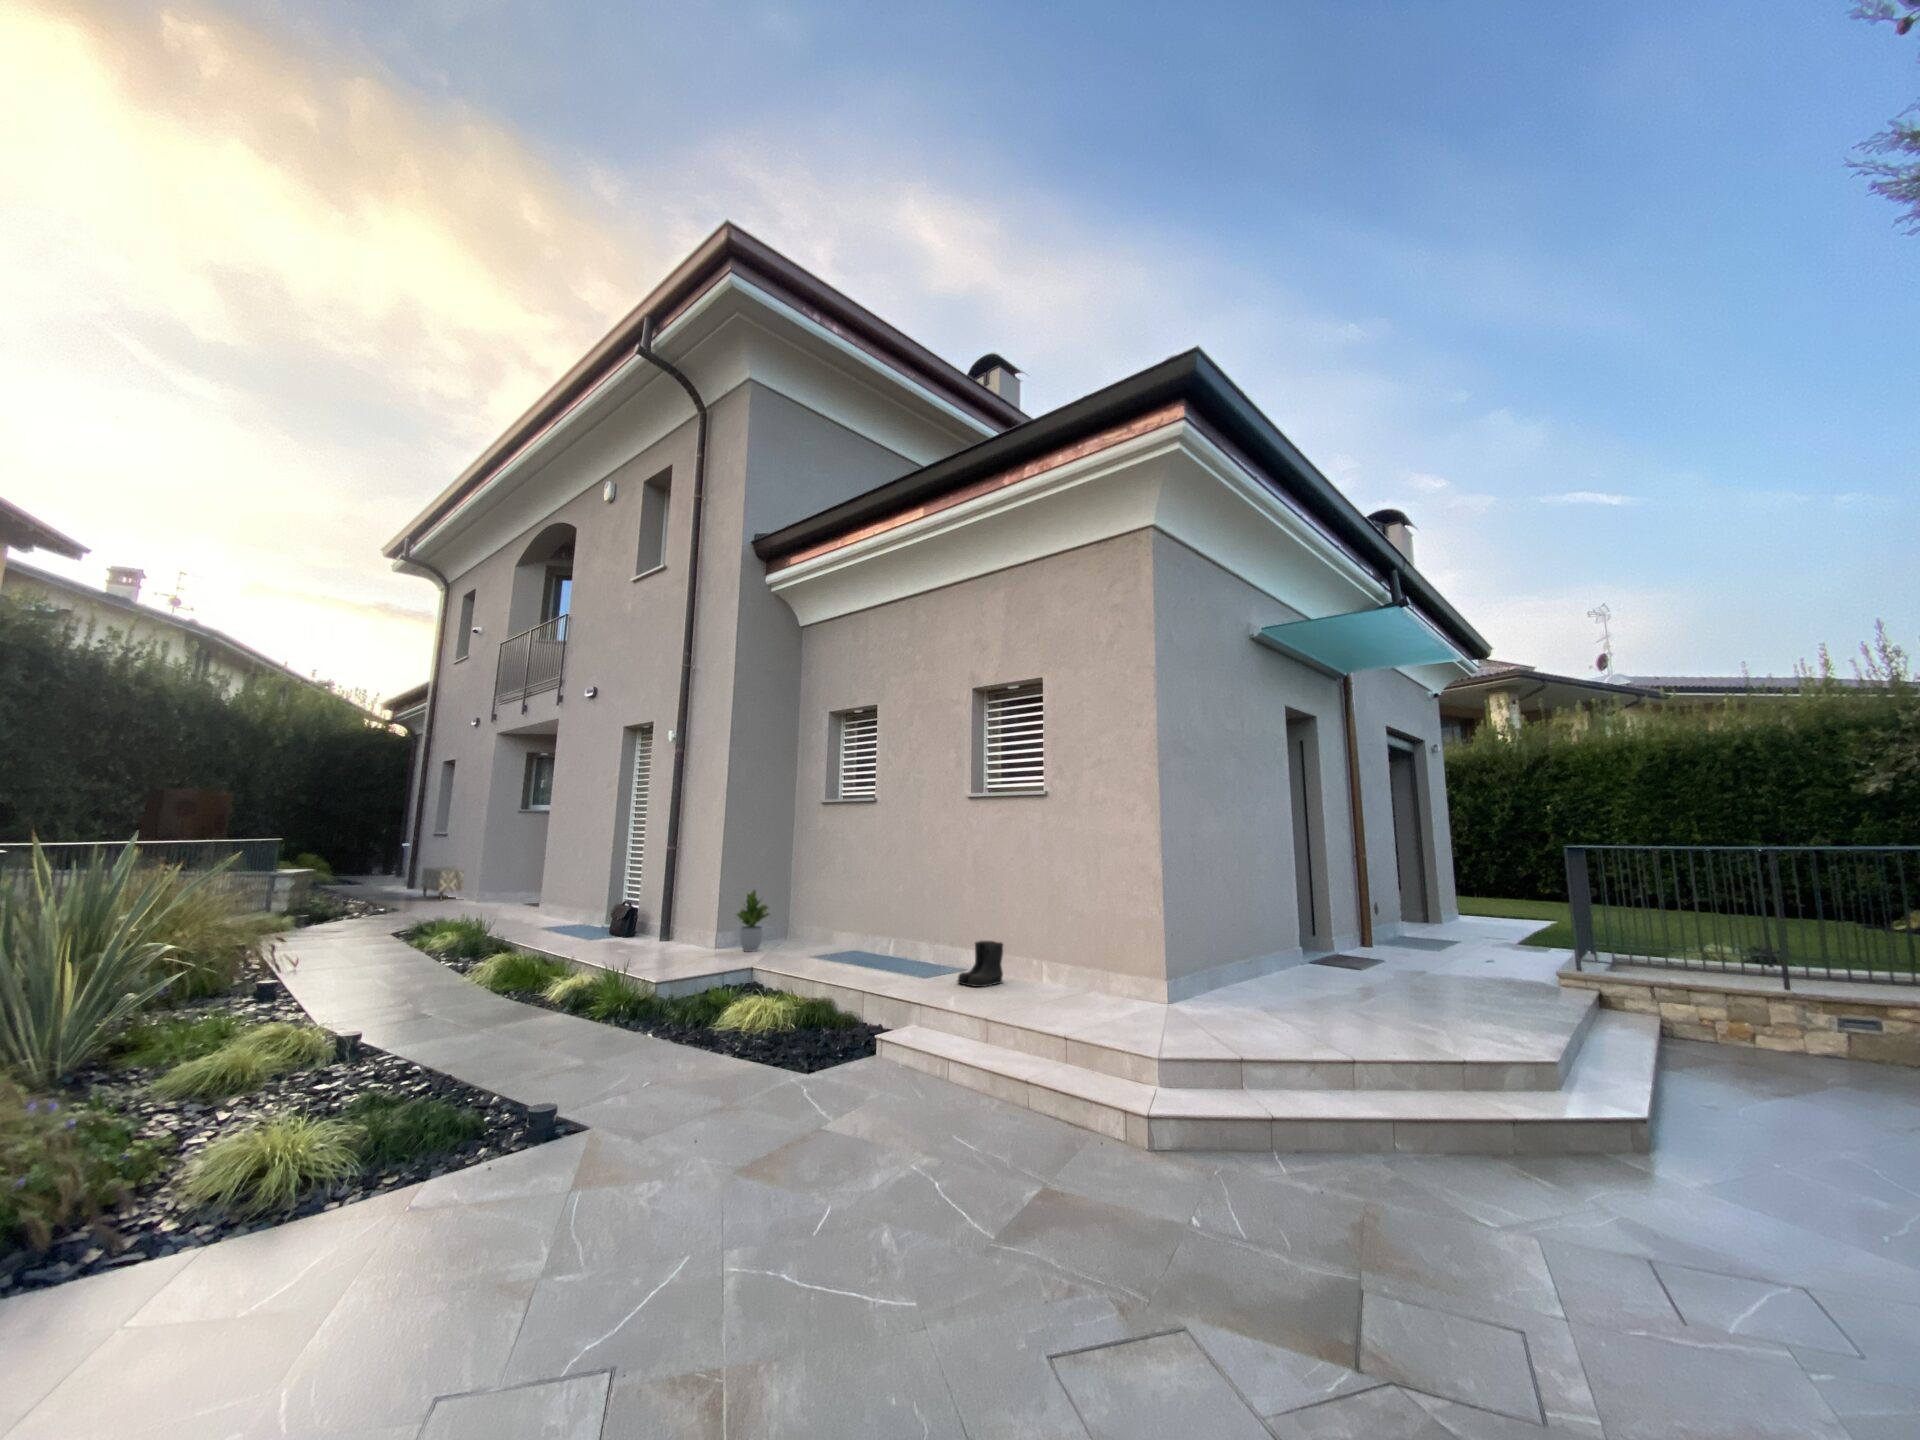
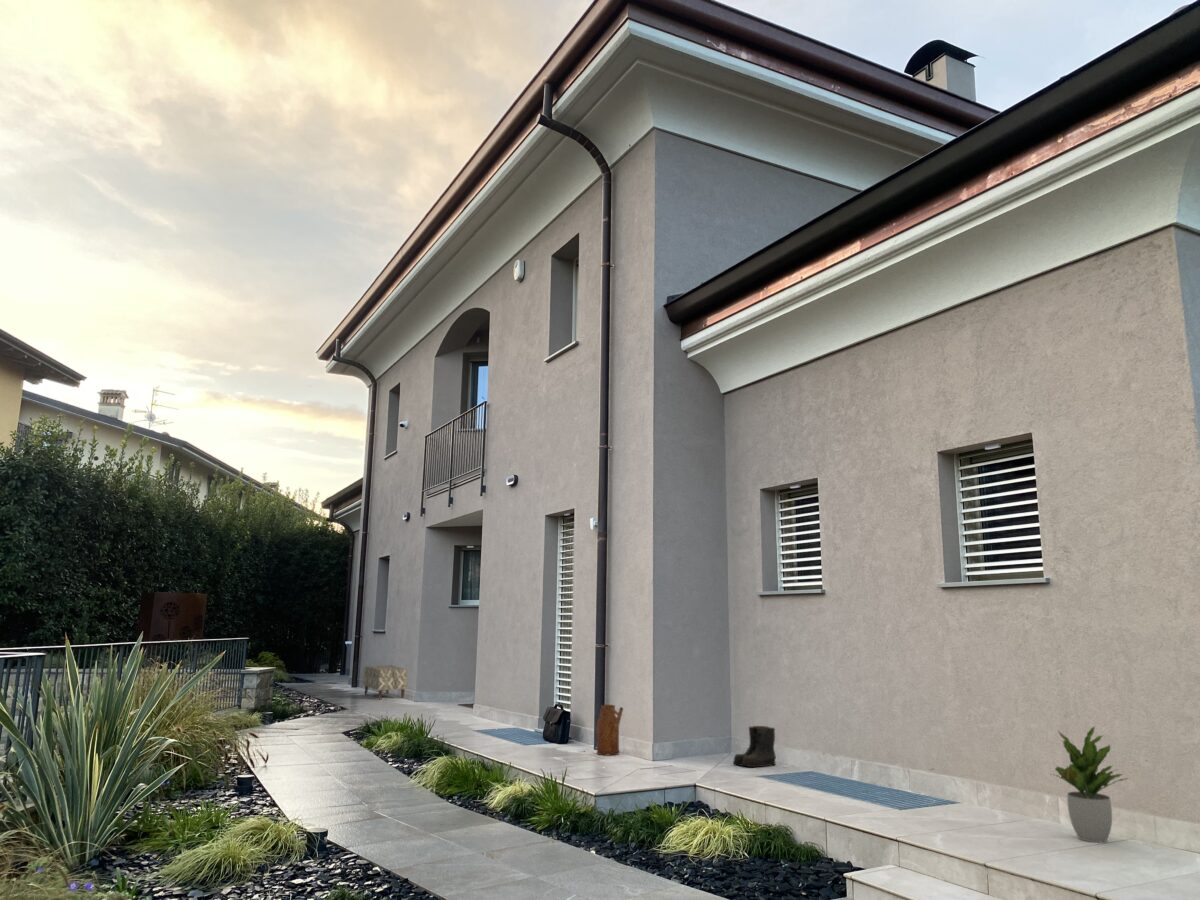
potted plant: present [737,890,769,952] -> present [1055,727,1125,842]
watering can: none [664,902,691,948] -> present [597,705,623,755]
boots: present [957,941,1003,987] -> present [733,726,776,767]

